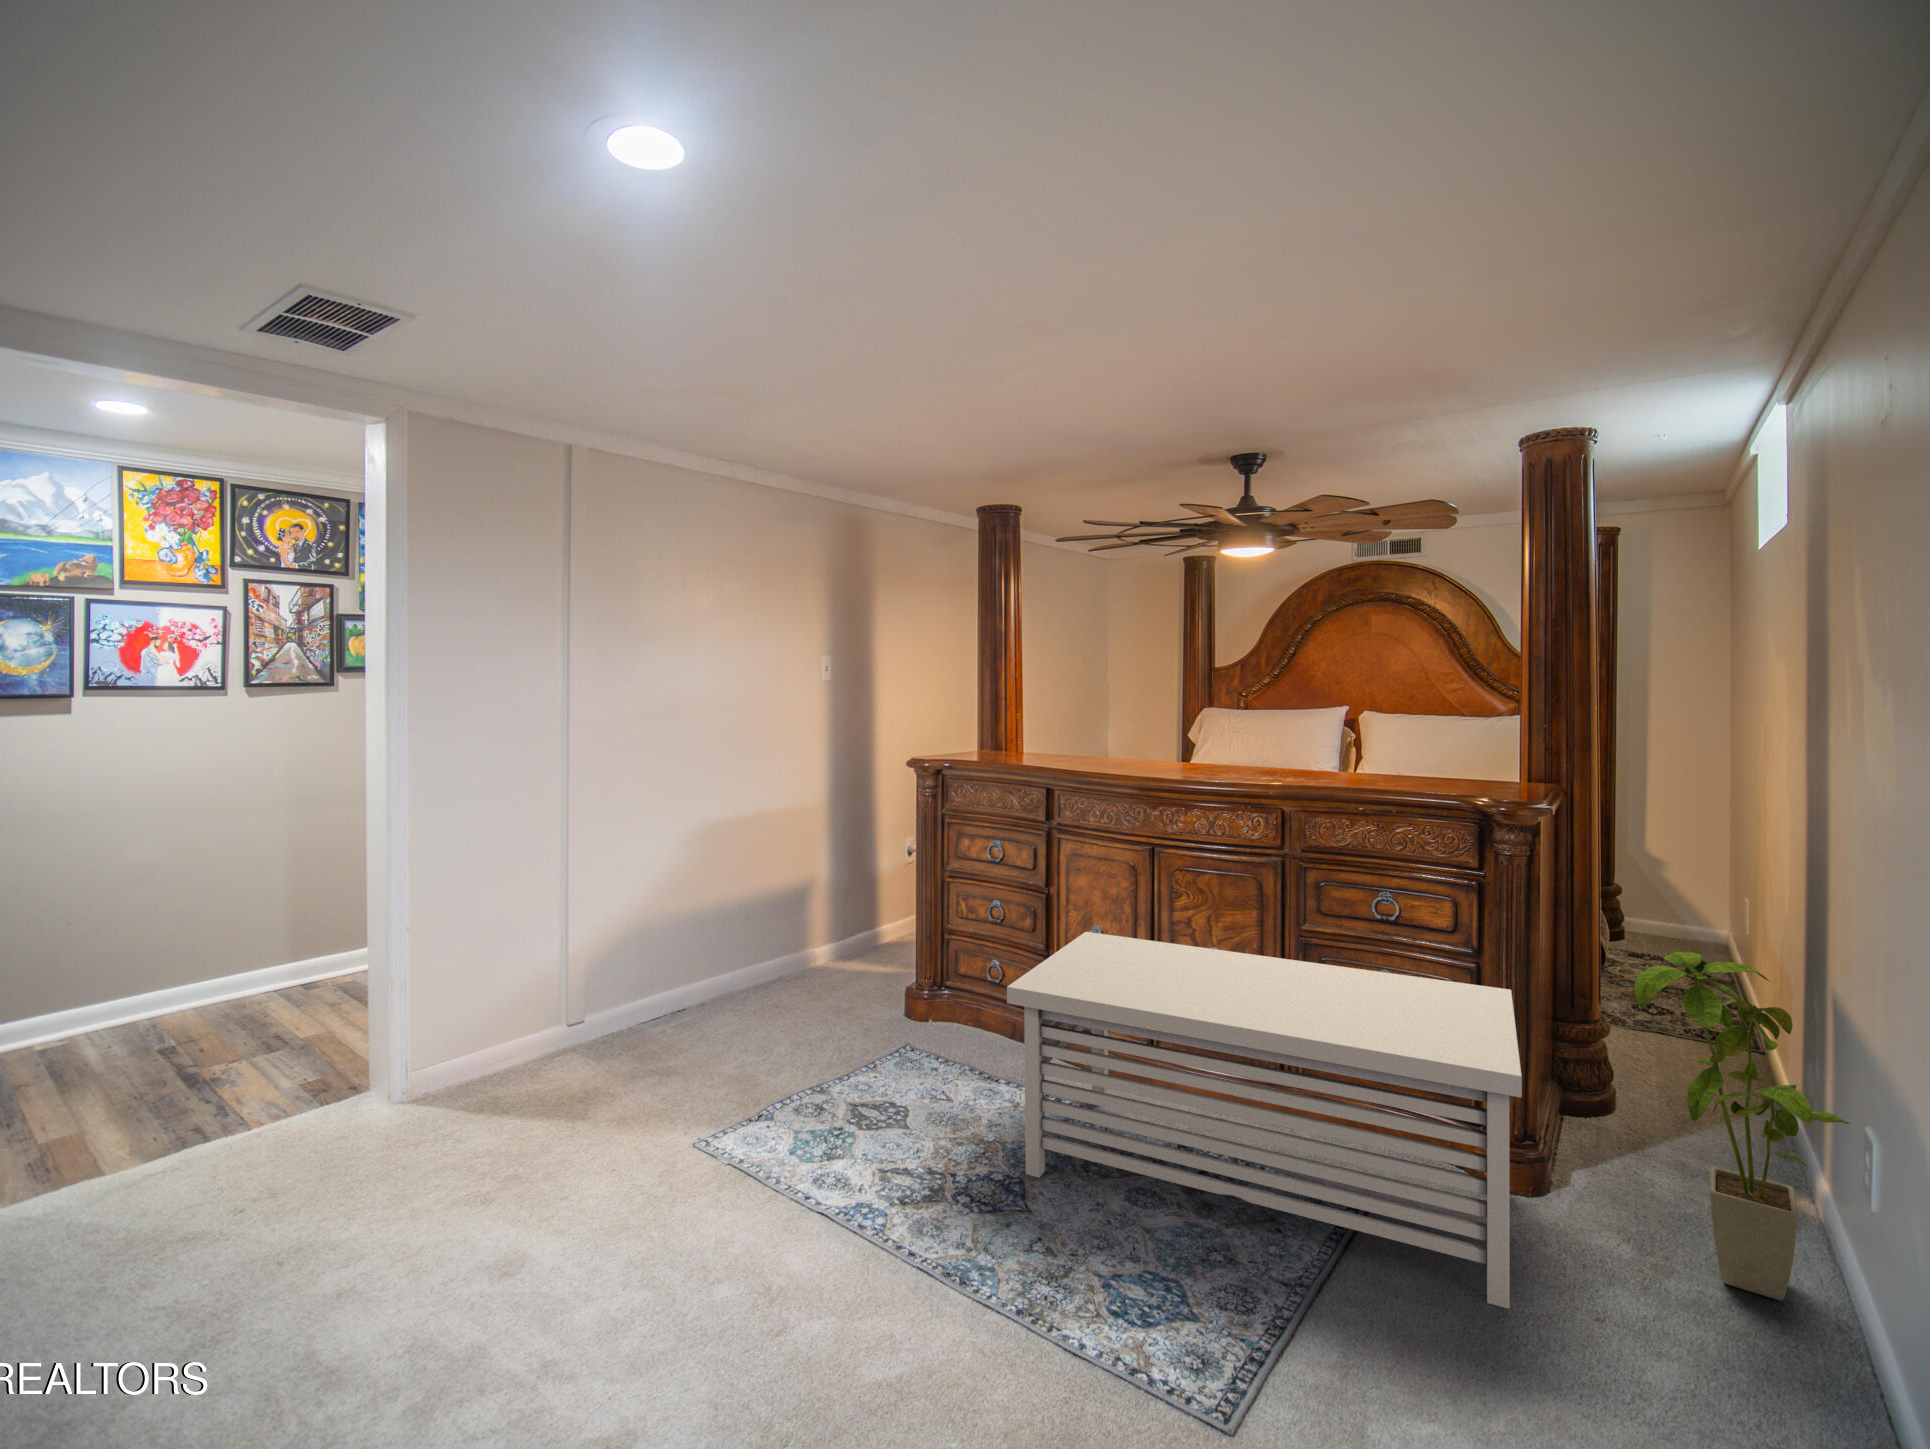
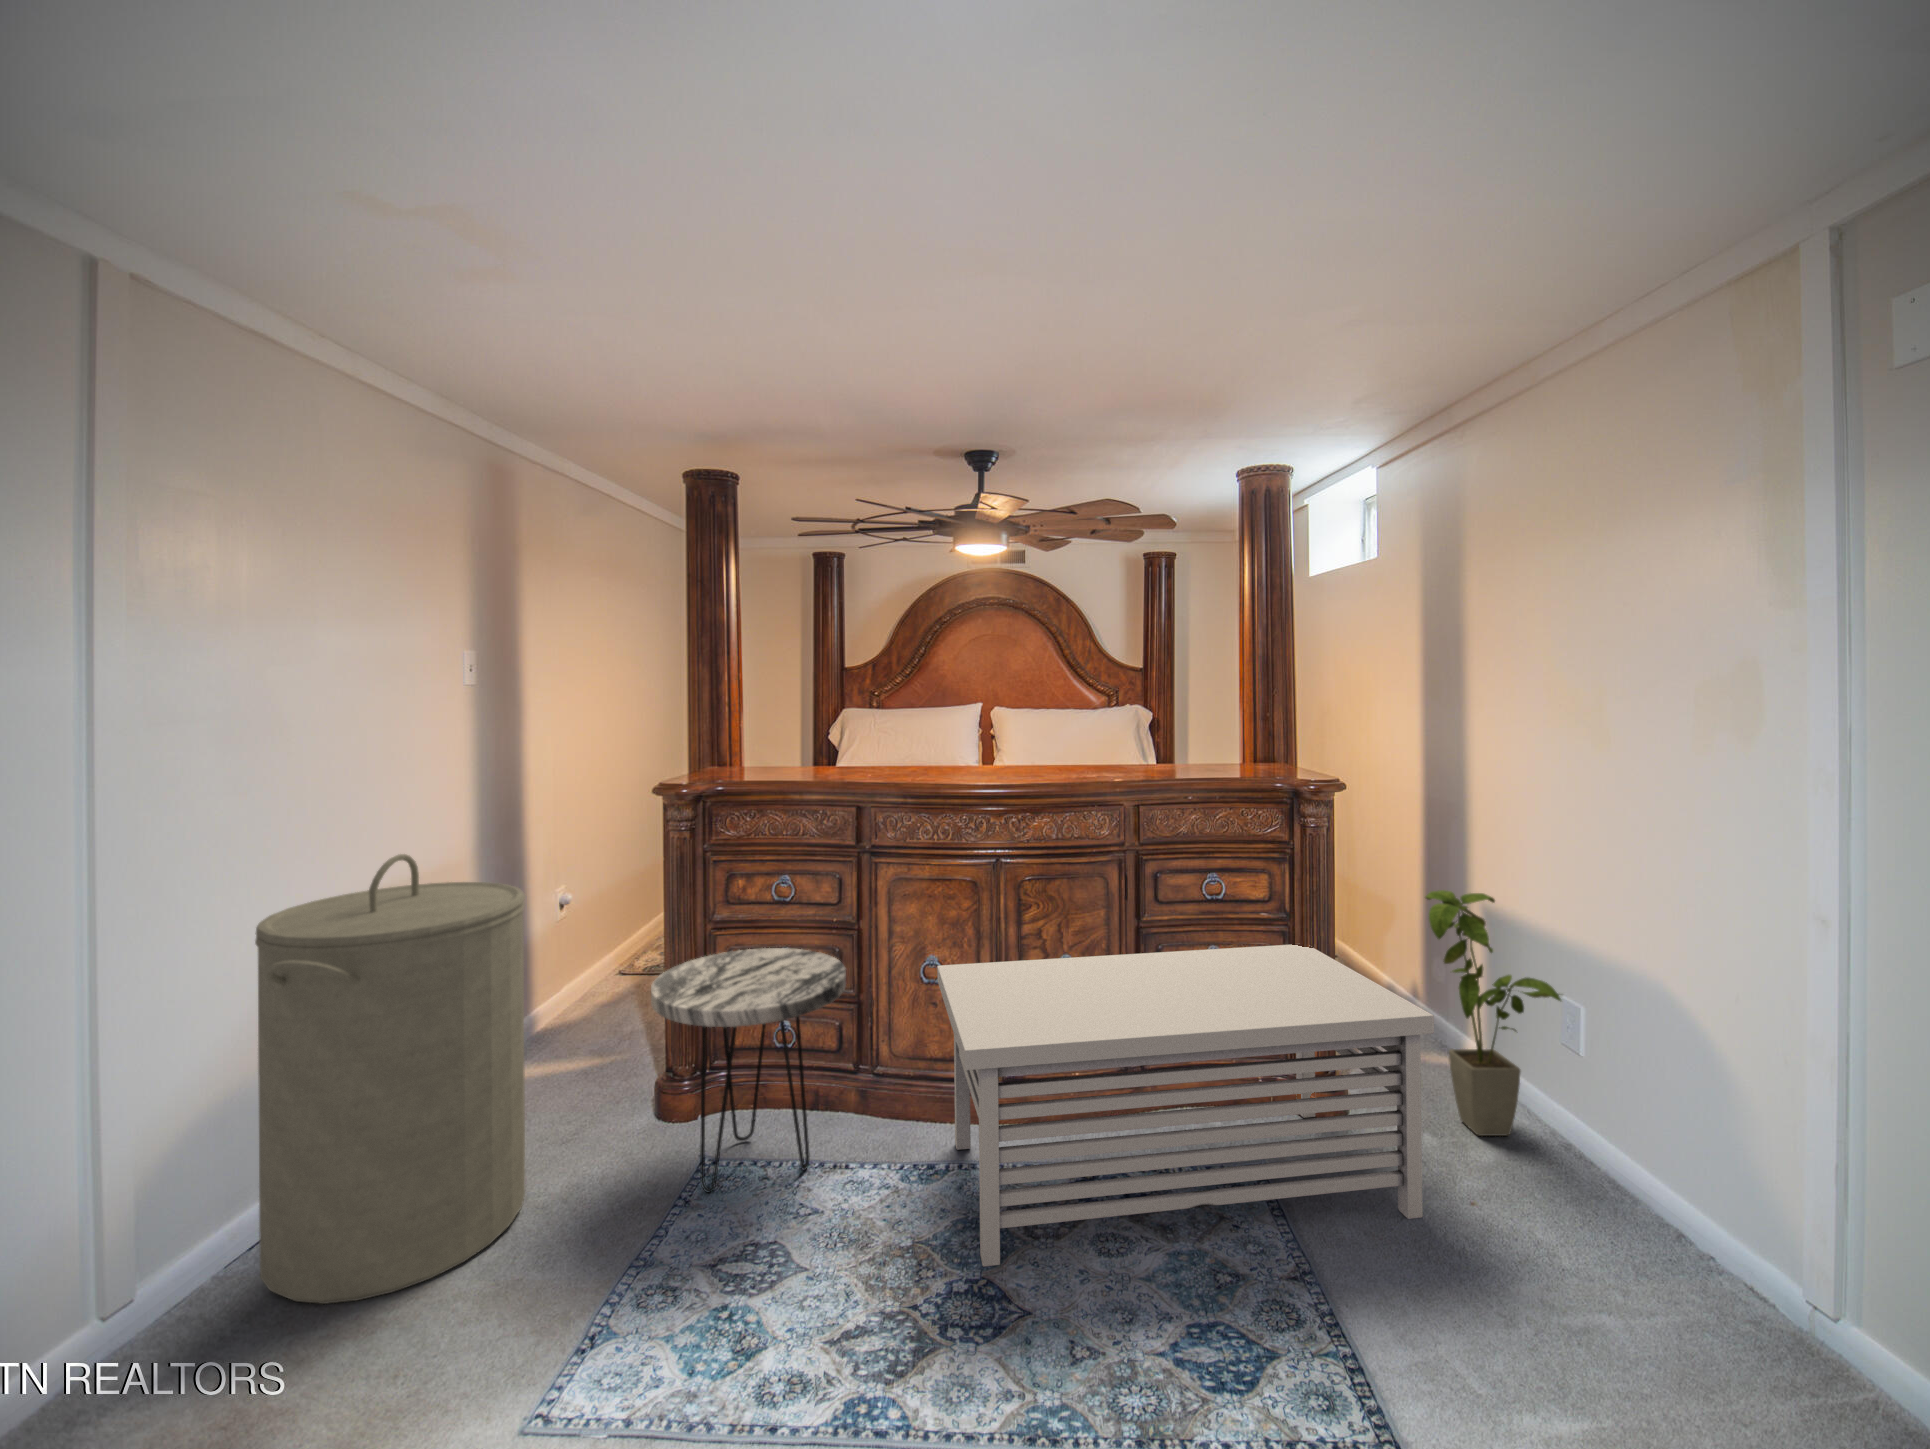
laundry hamper: none [637,786,795,1060] -> present [255,854,525,1304]
side table: none [858,892,1010,1076] -> present [651,948,846,1193]

